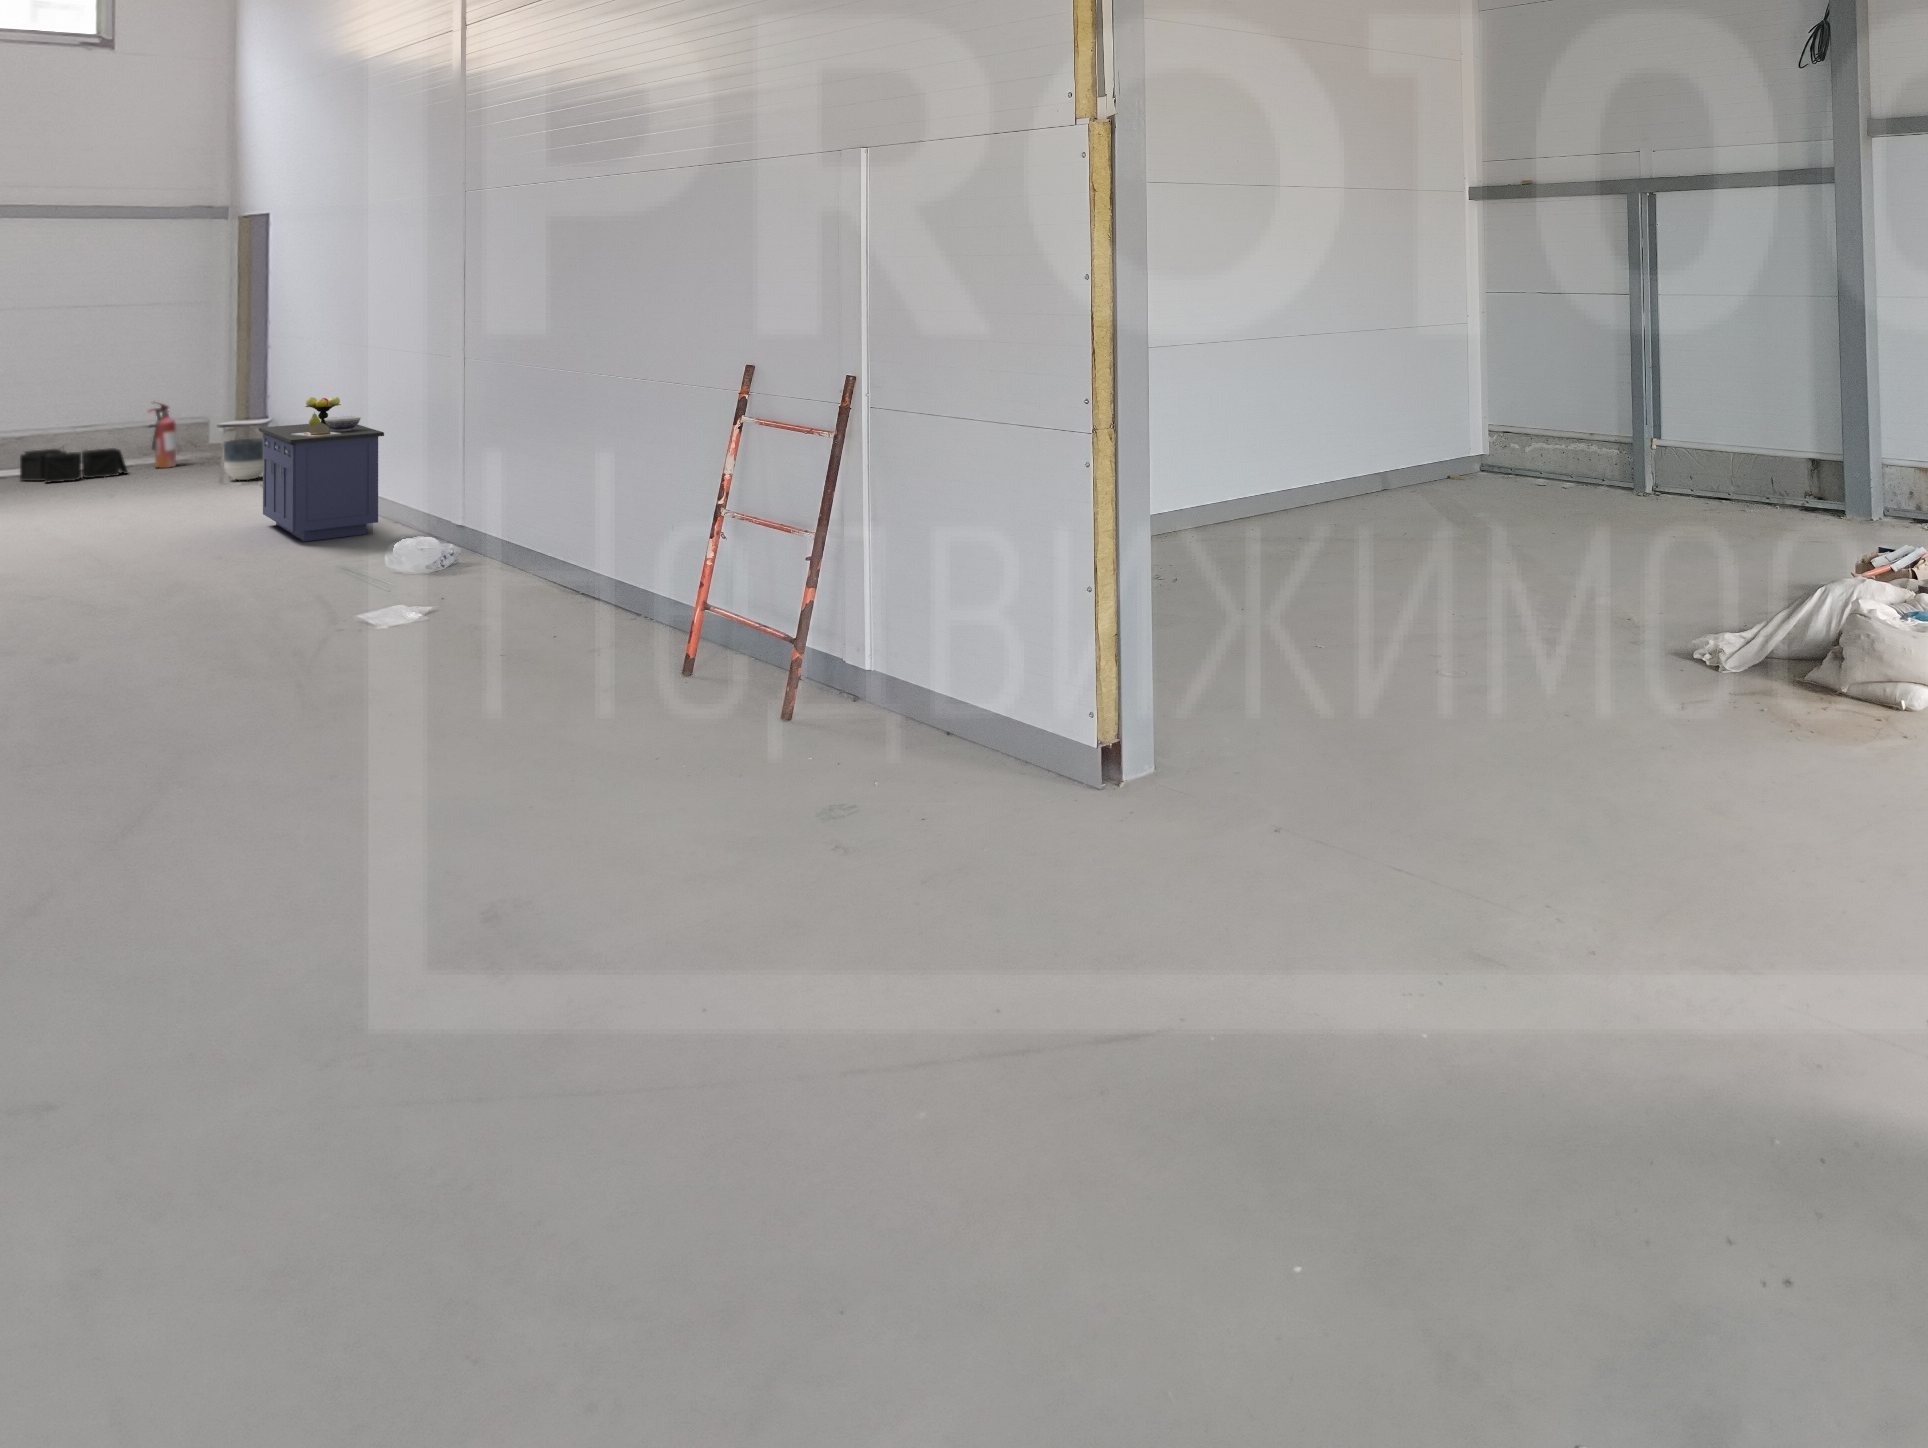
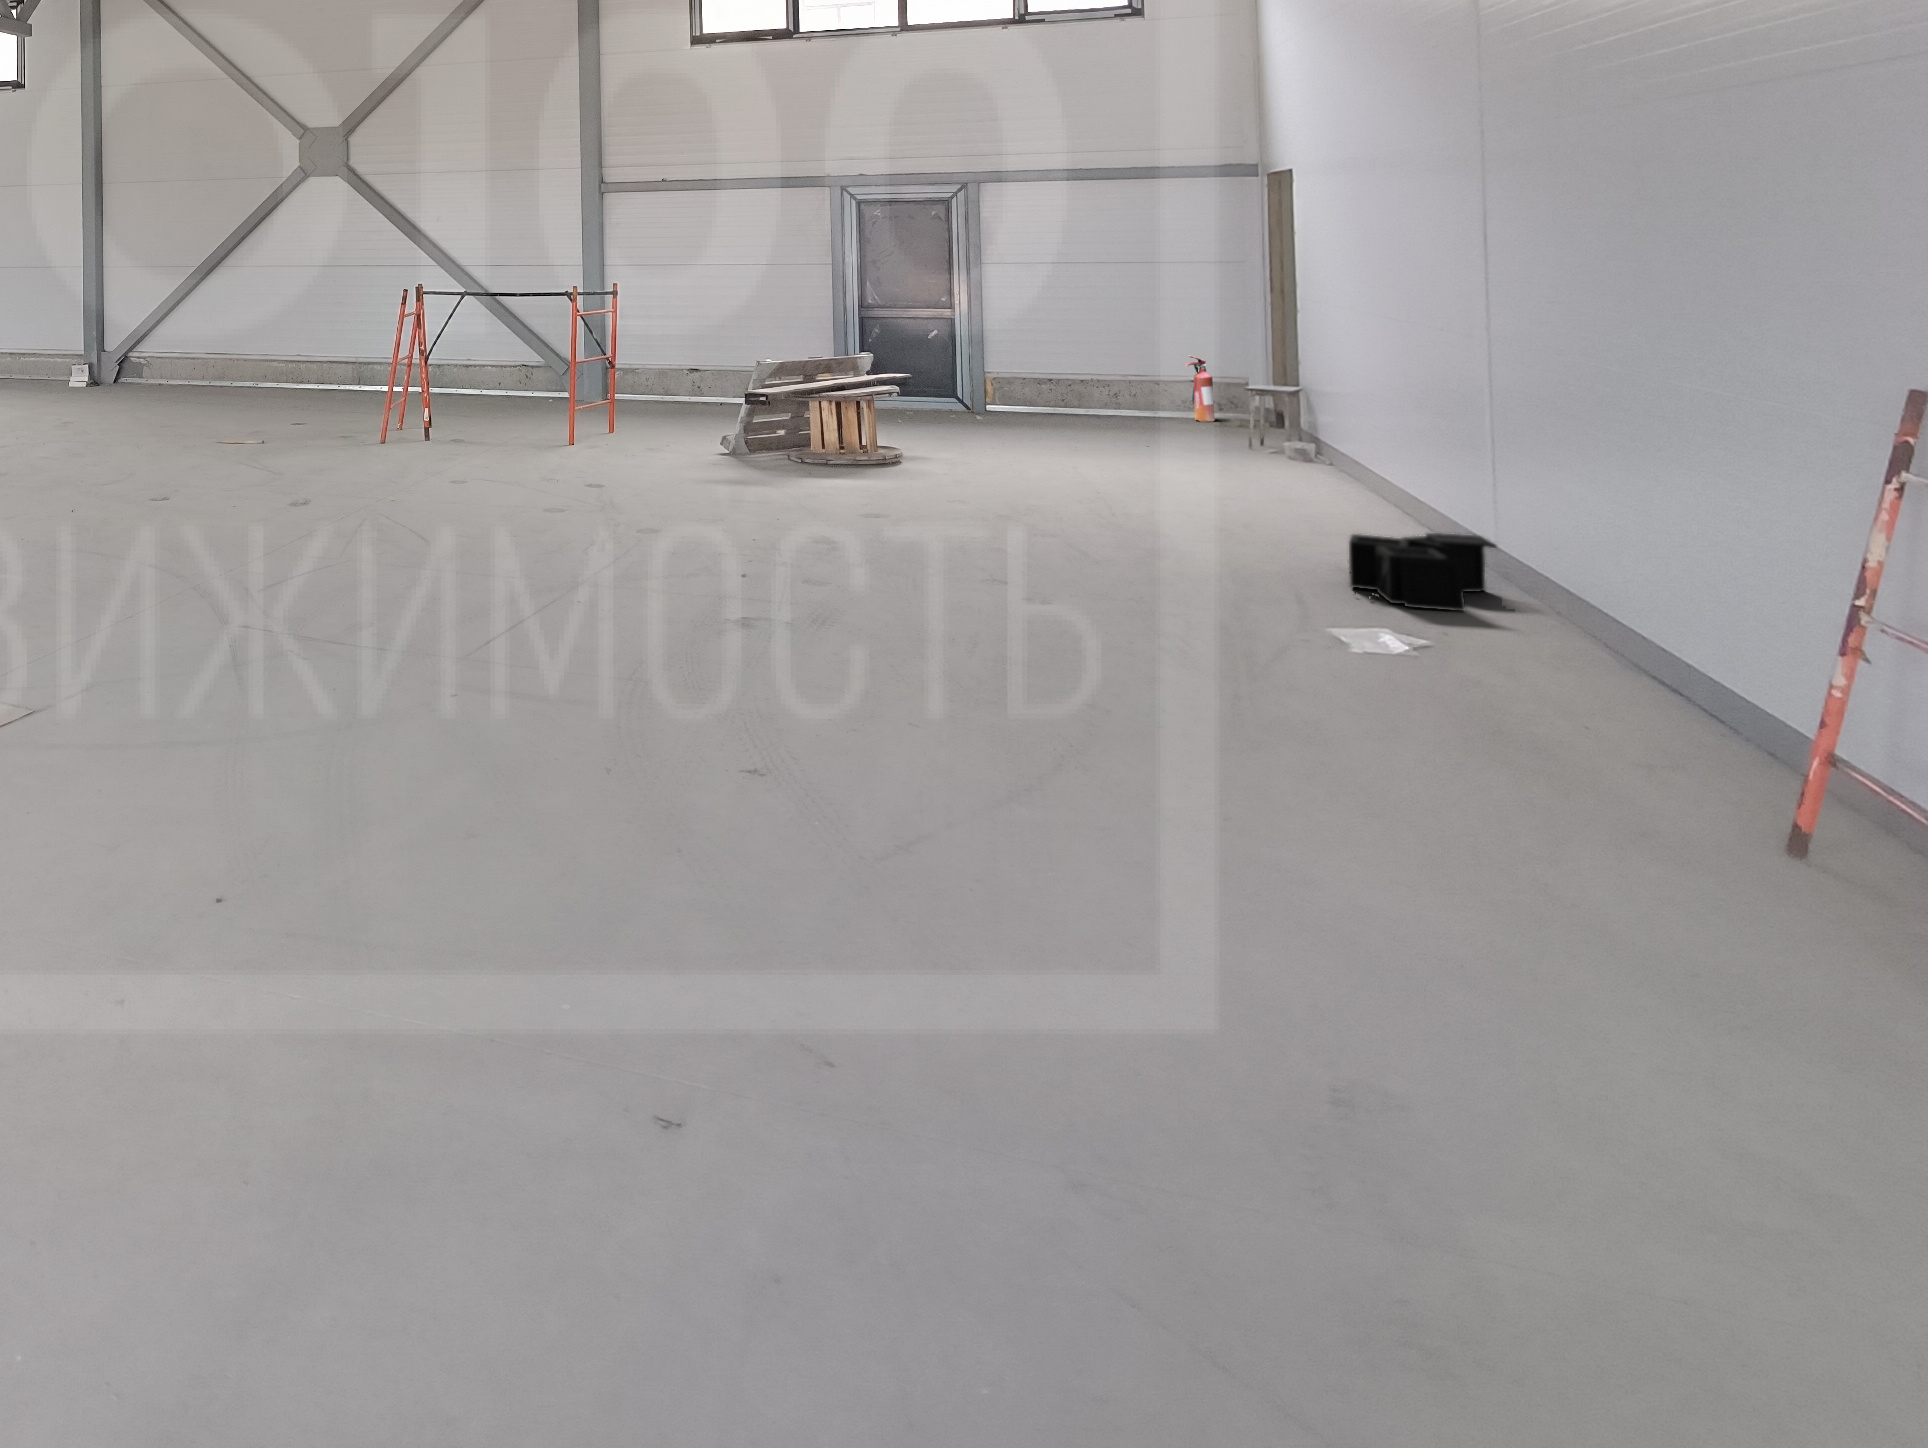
storage cabinet: present [259,397,384,541] -> none [1263,367,1395,529]
planter: present [224,438,263,480] -> none [1251,402,1299,445]
storage bin: present [20,448,128,483] -> present [1349,533,1496,611]

